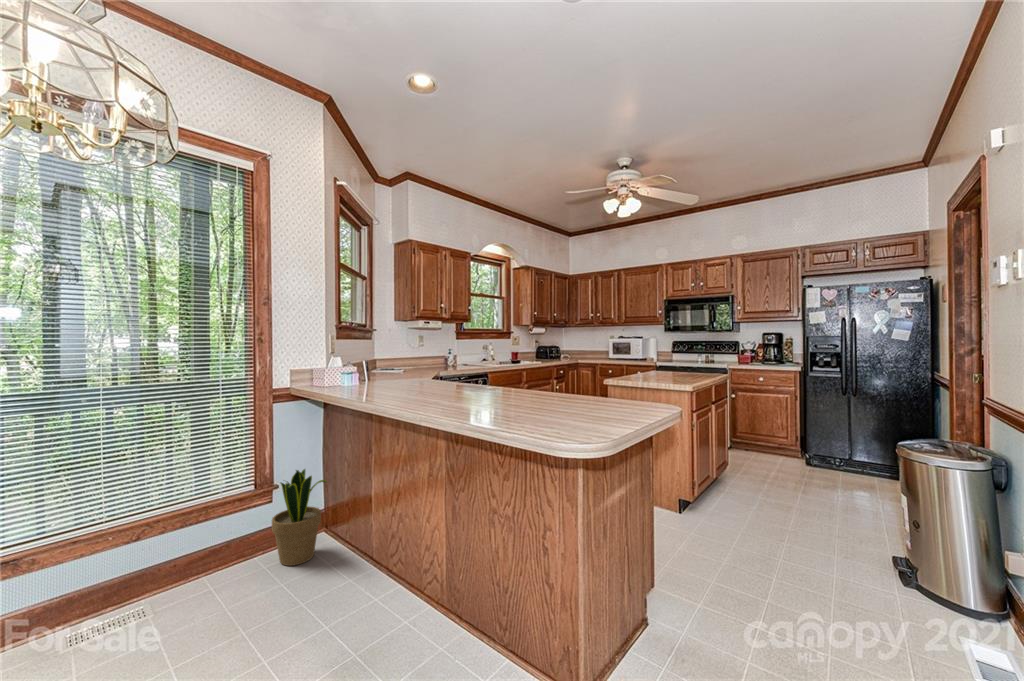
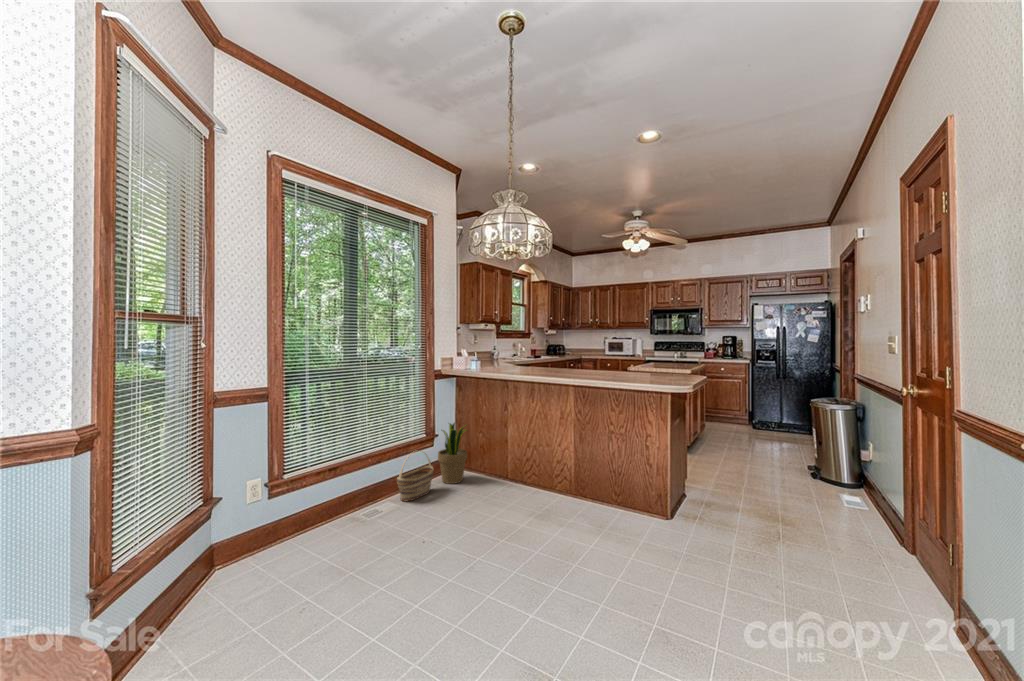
basket: none [166,519,251,606] -> present [397,457,433,501]

